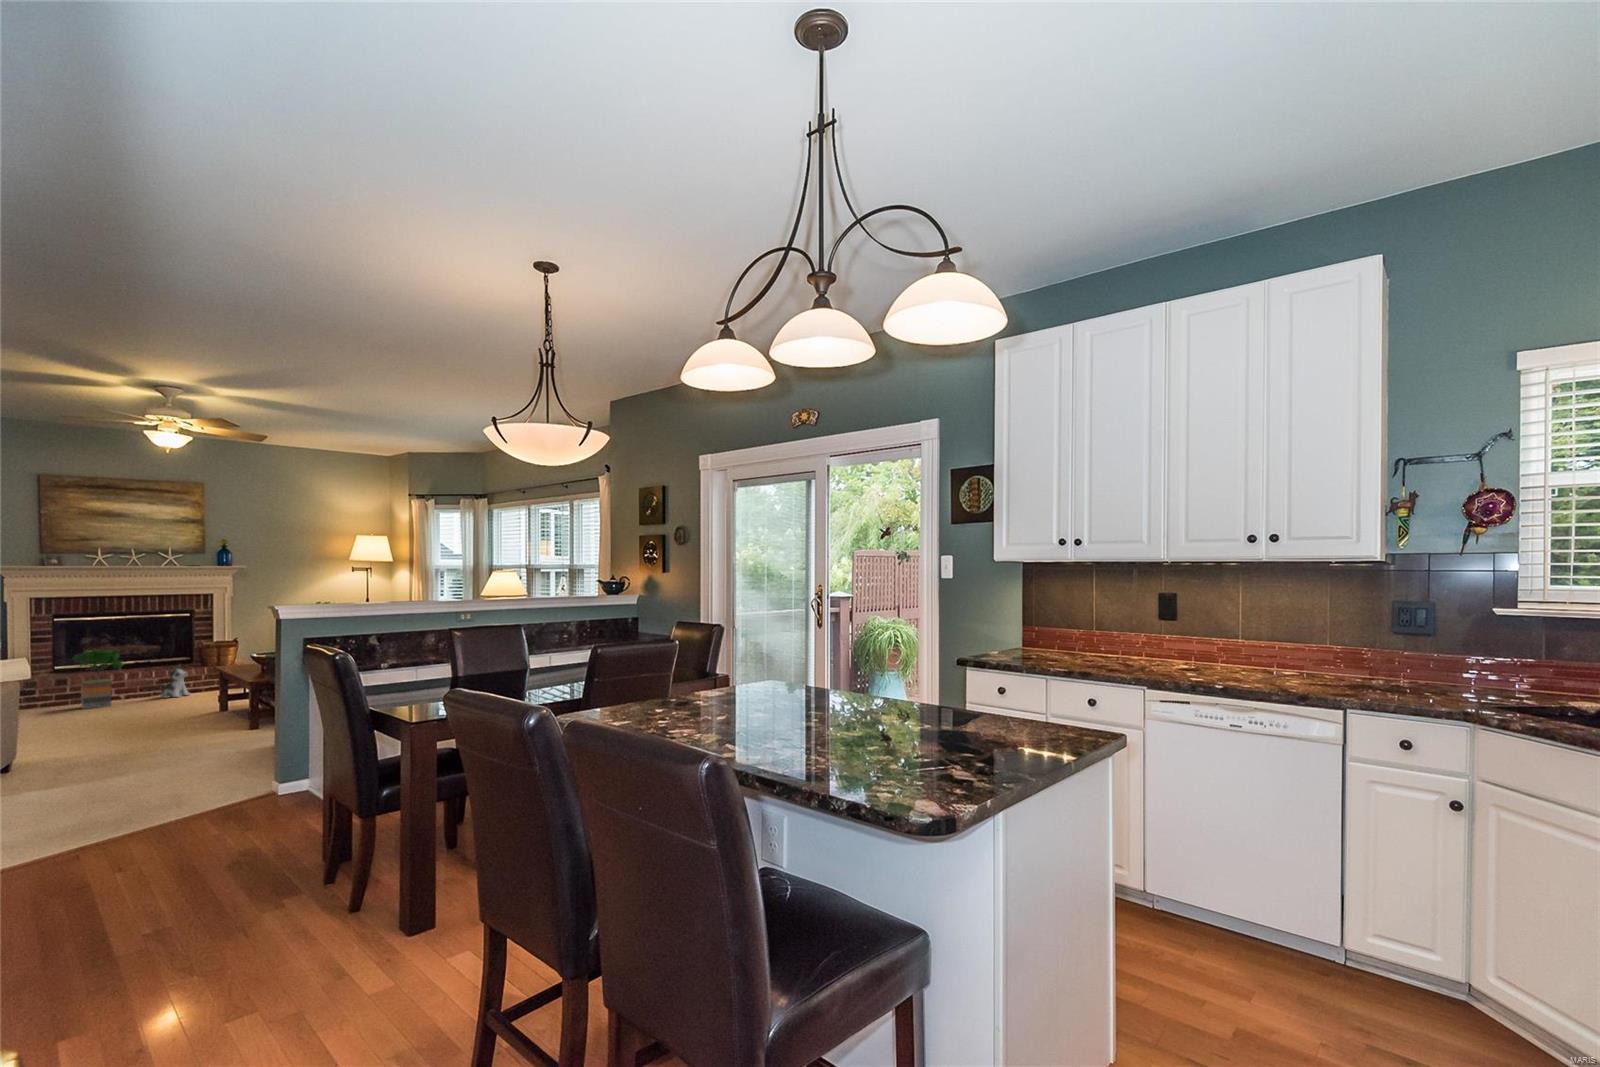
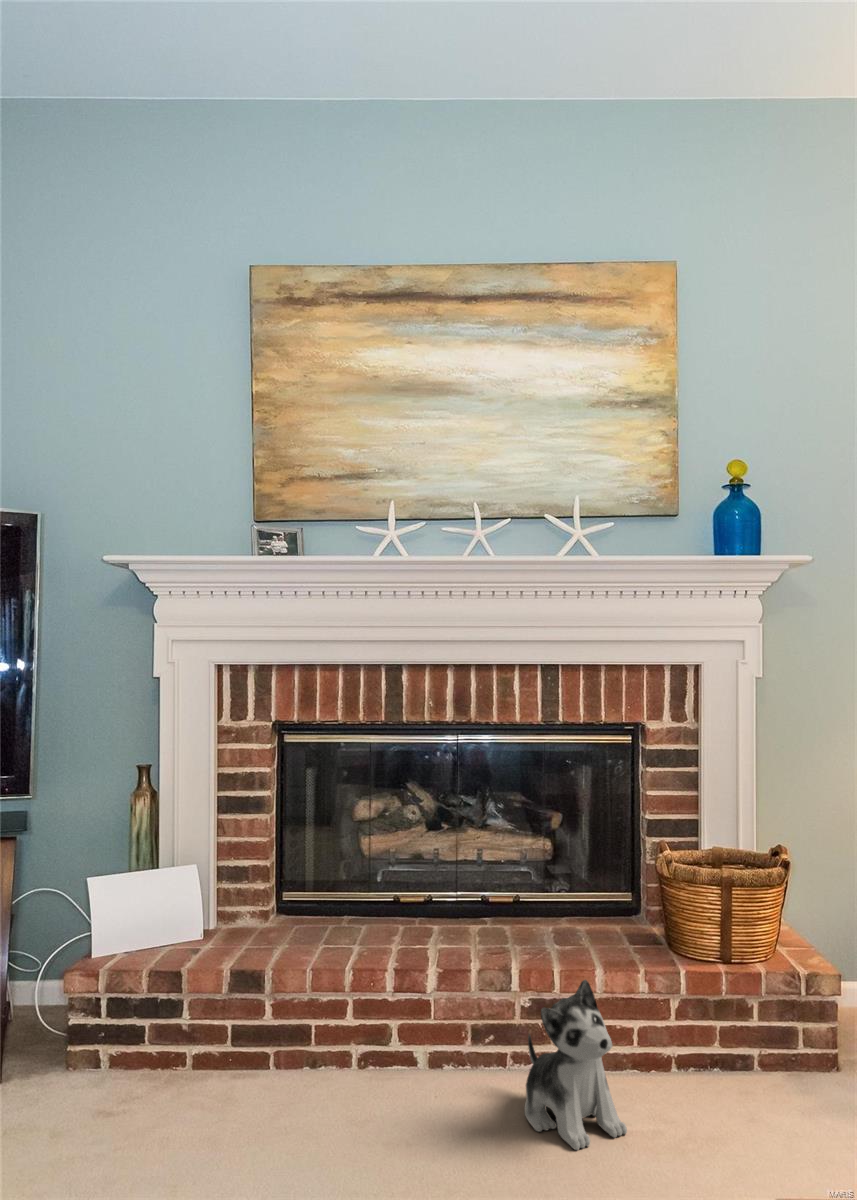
potted tree: present [74,650,124,709] -> none [238,879,396,1151]

